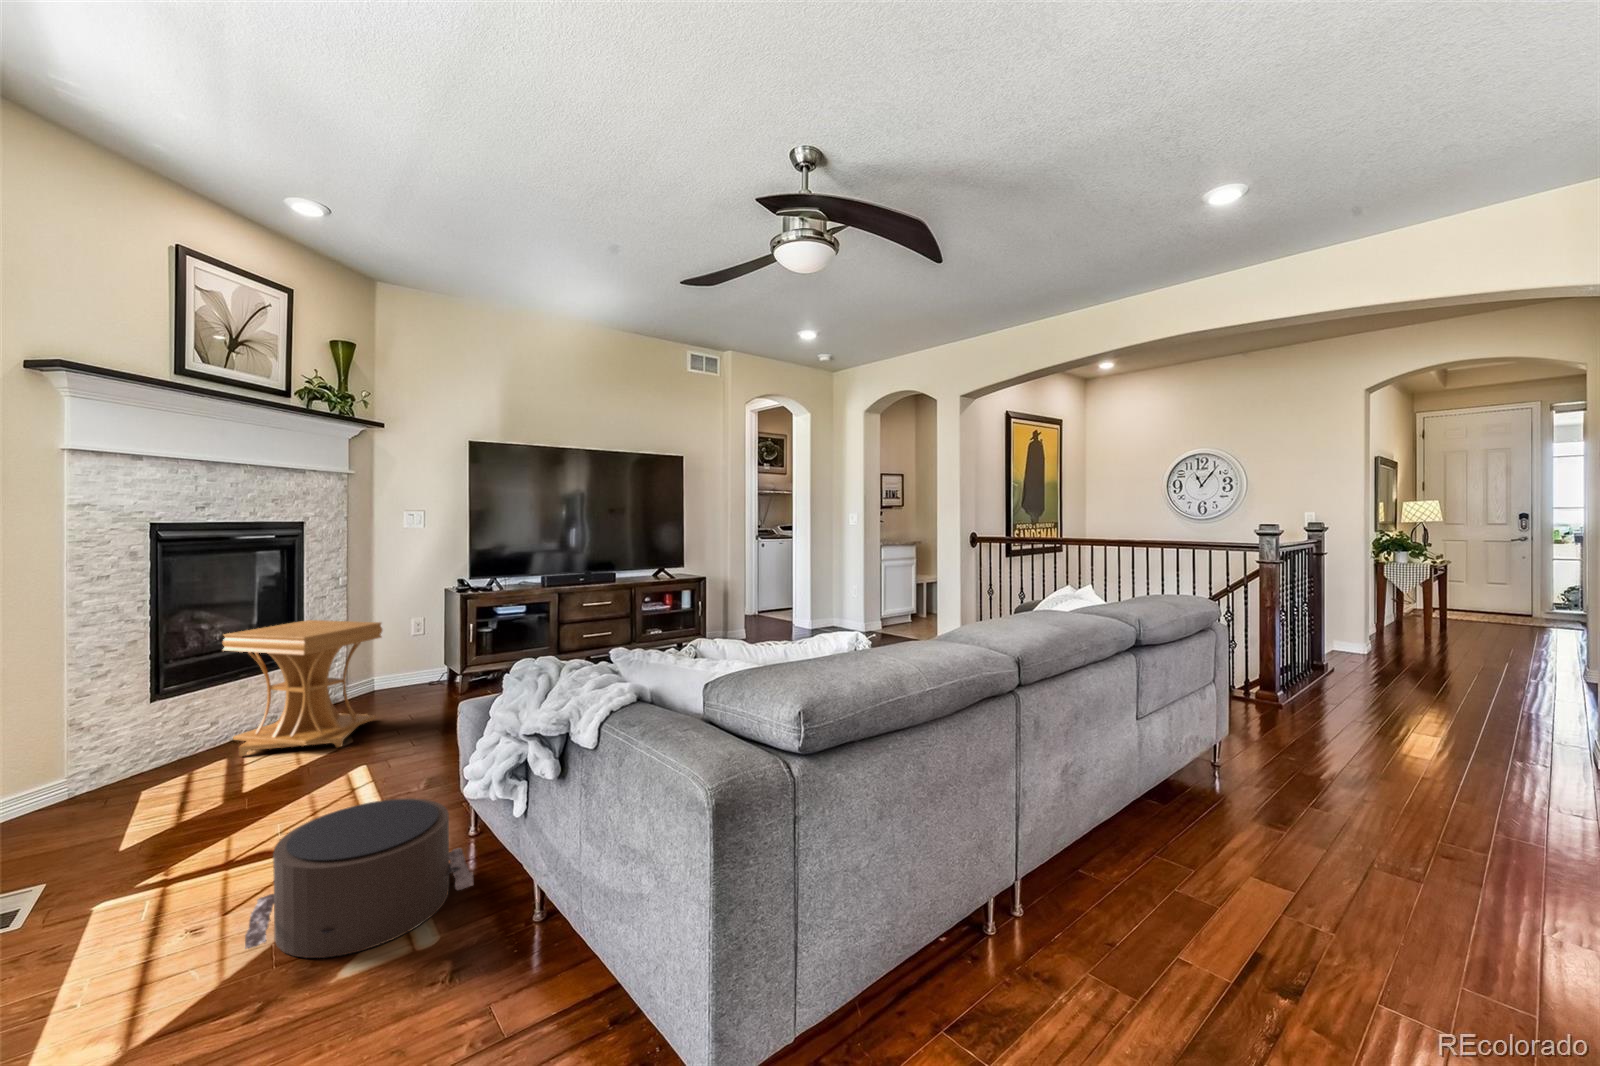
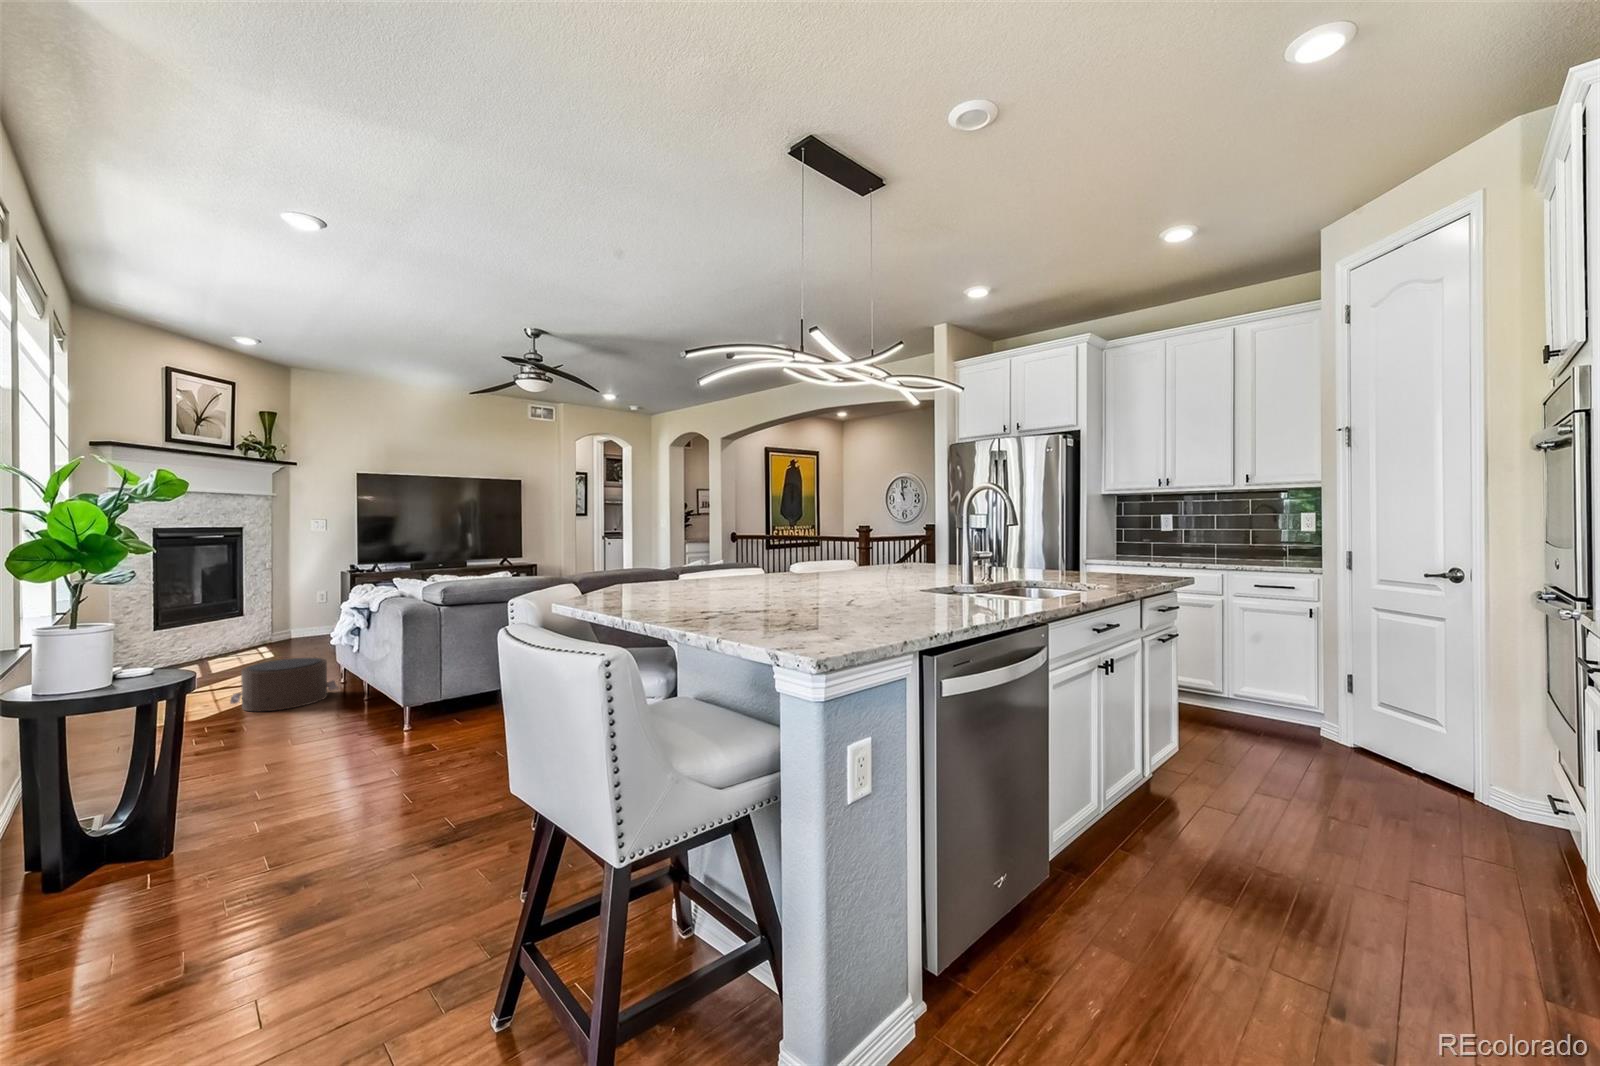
side table: present [223,620,382,756] -> none [194,588,297,664]

